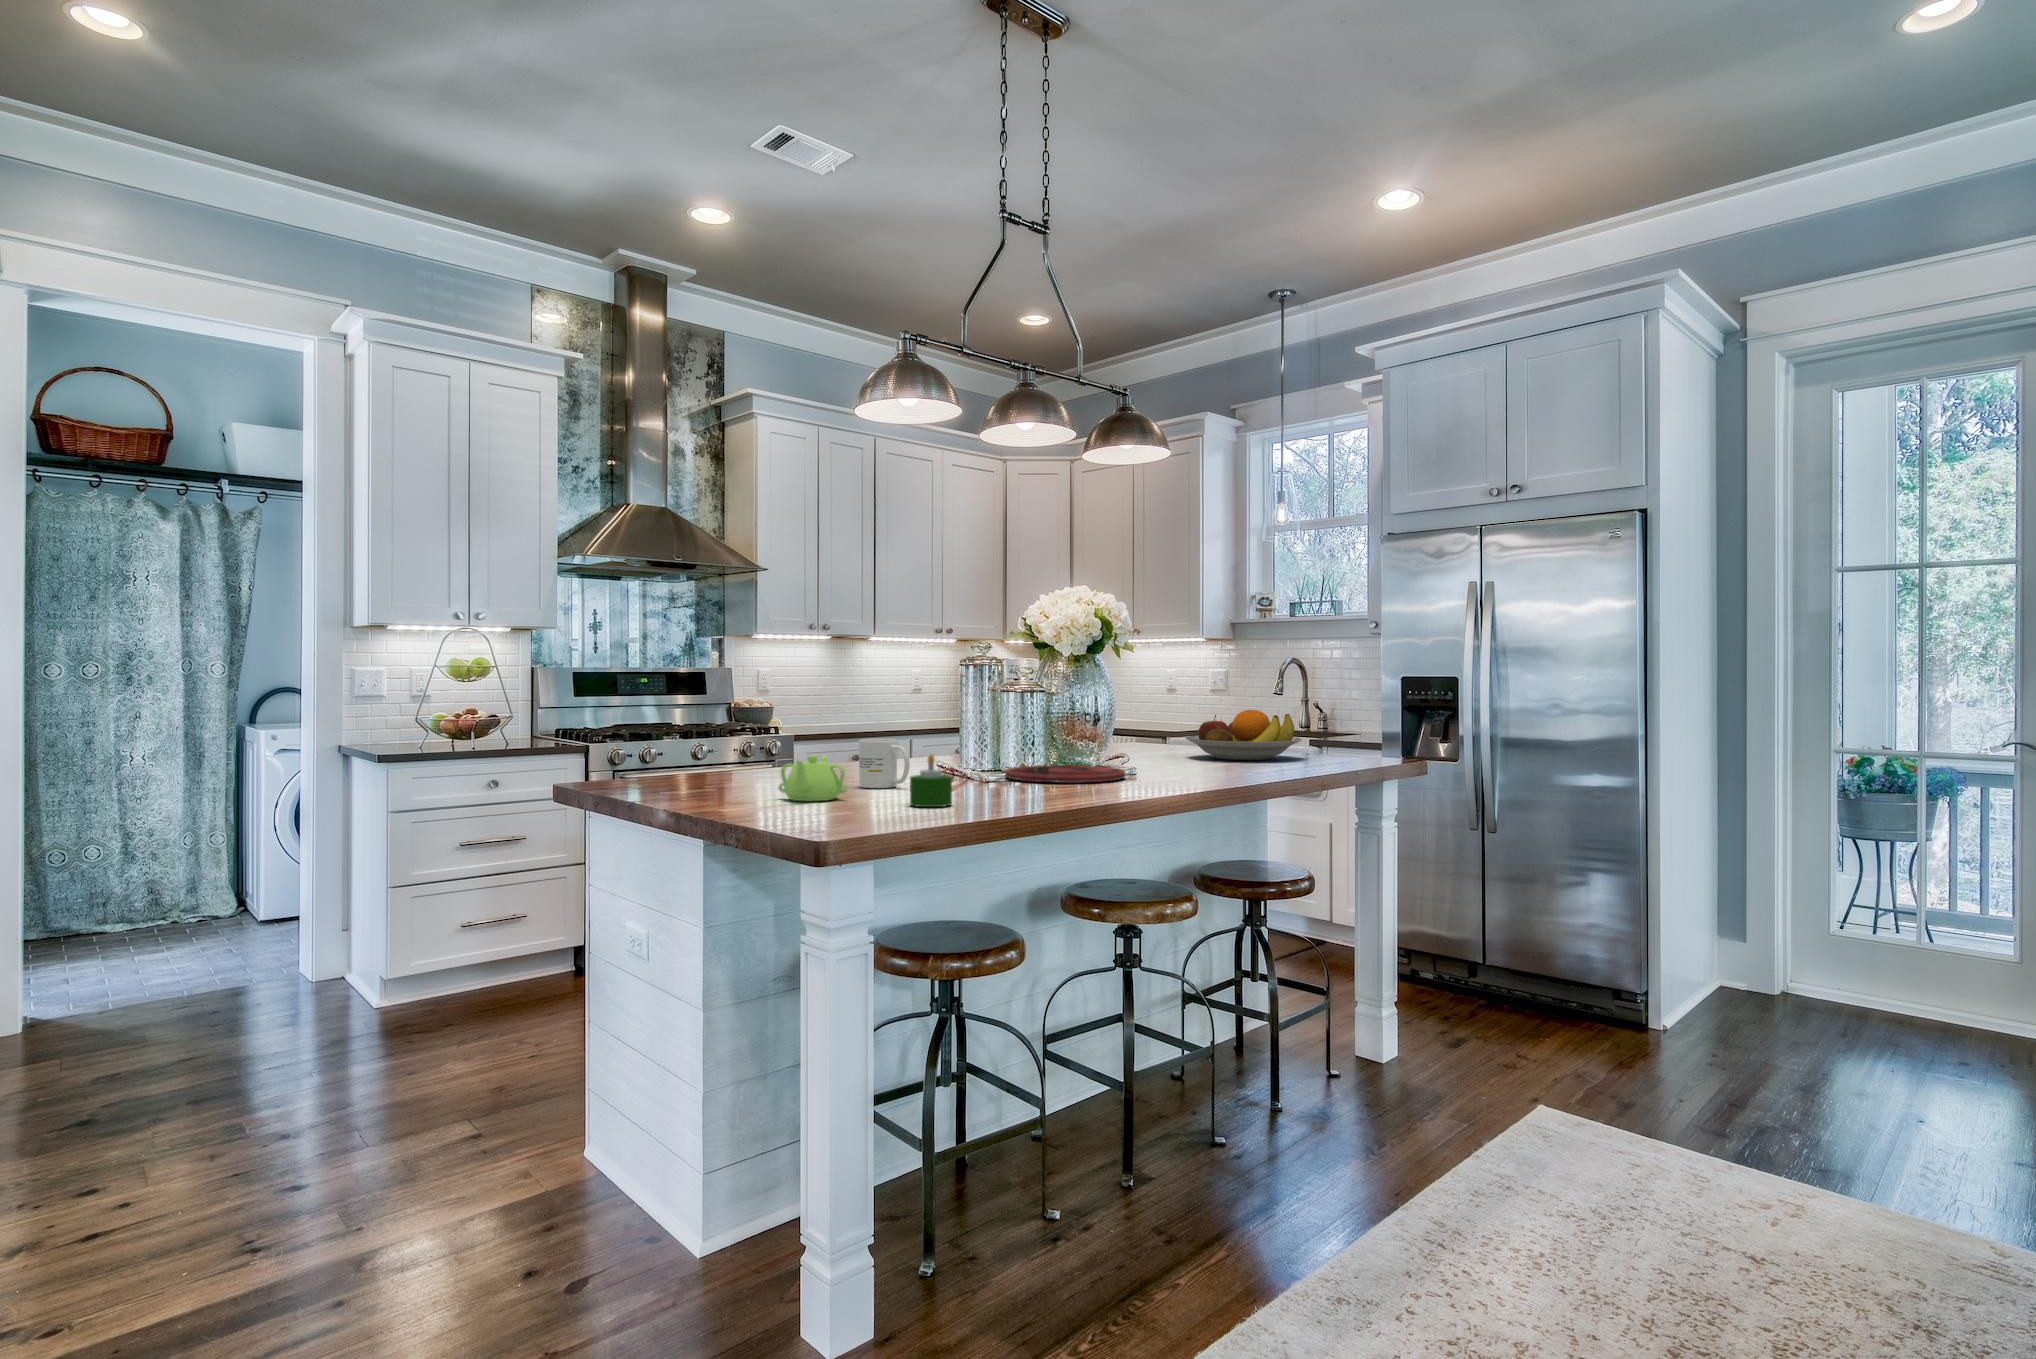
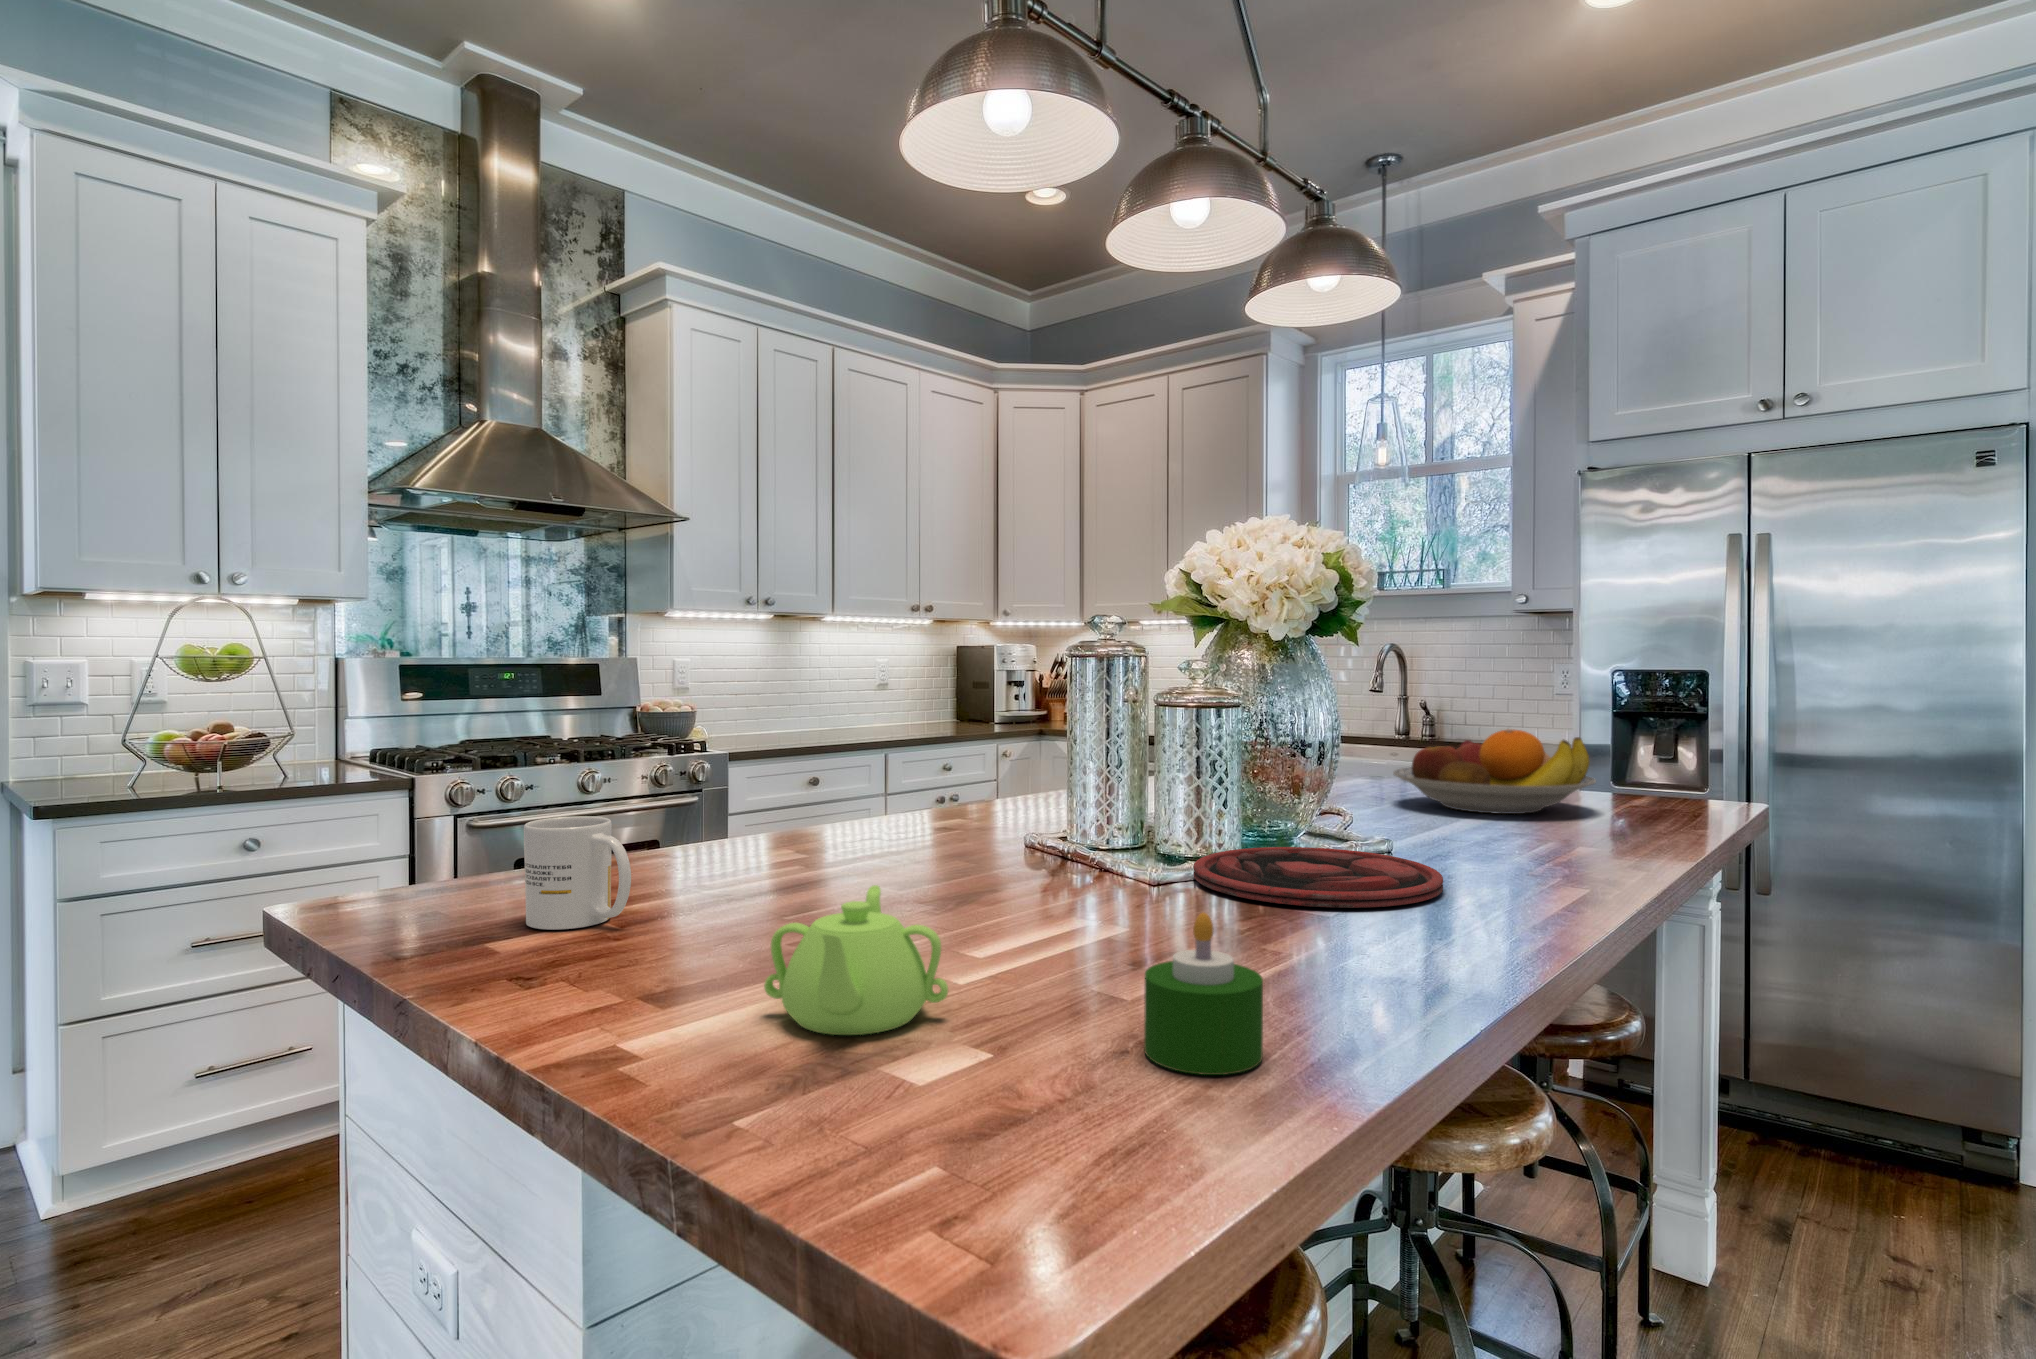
mug: present [859,739,910,788] -> present [524,816,631,930]

